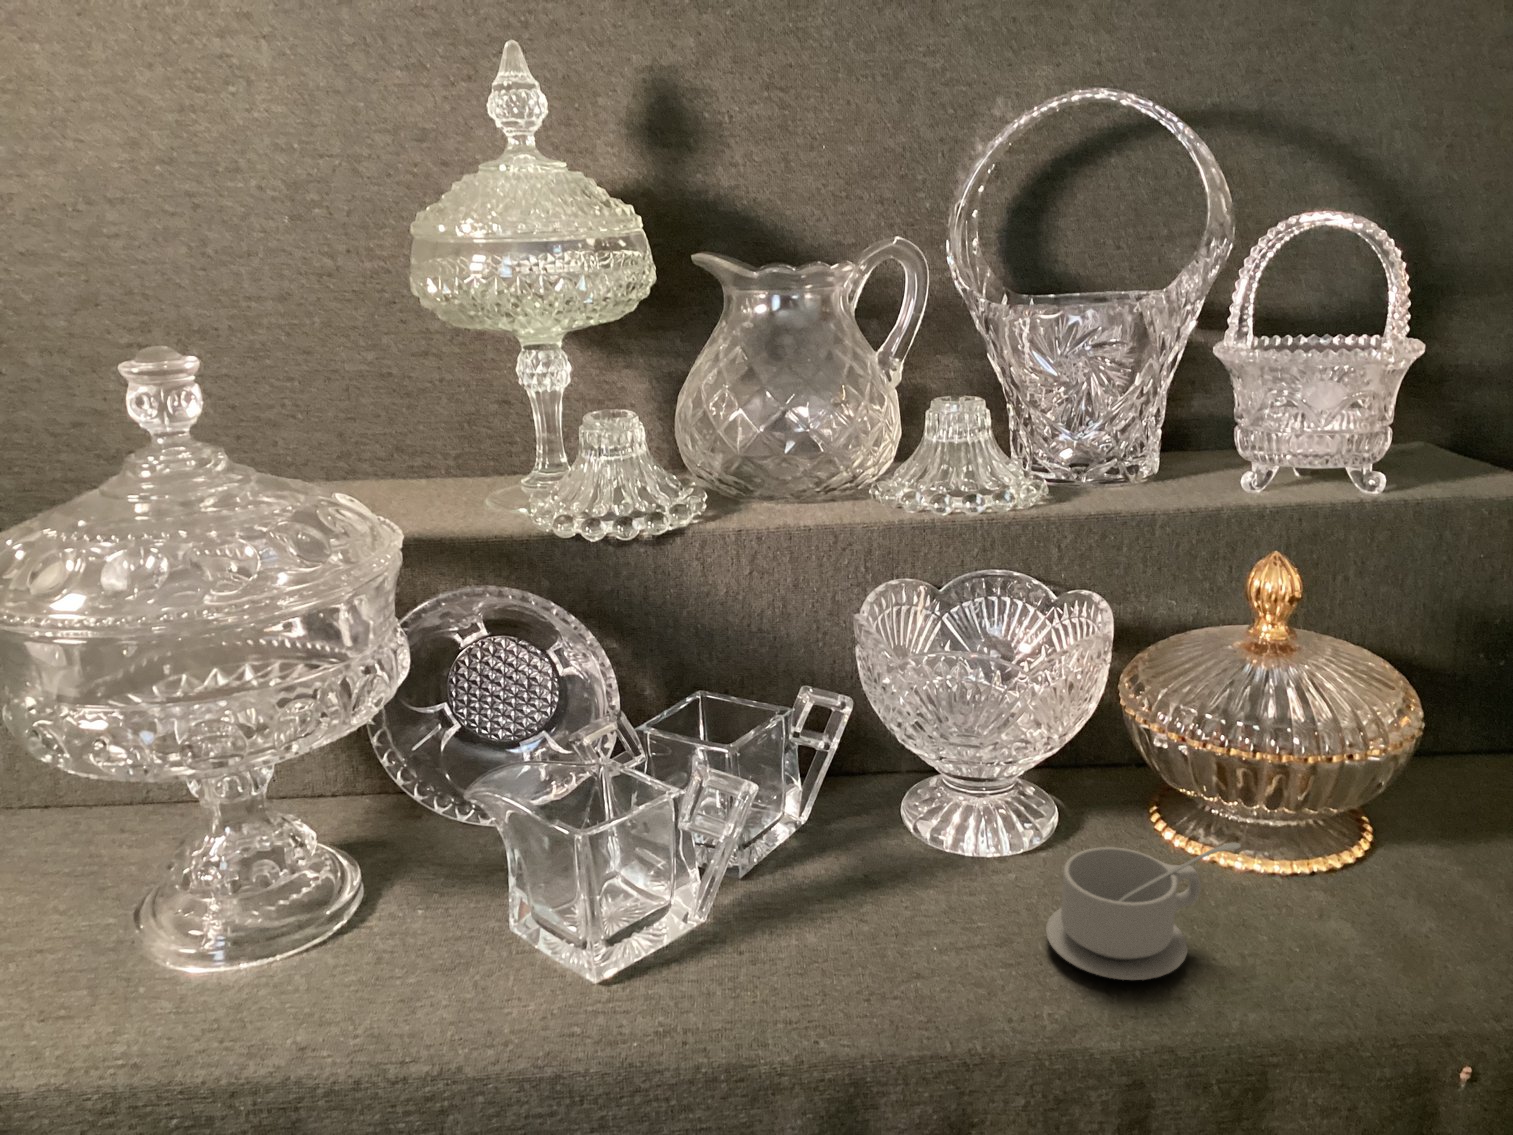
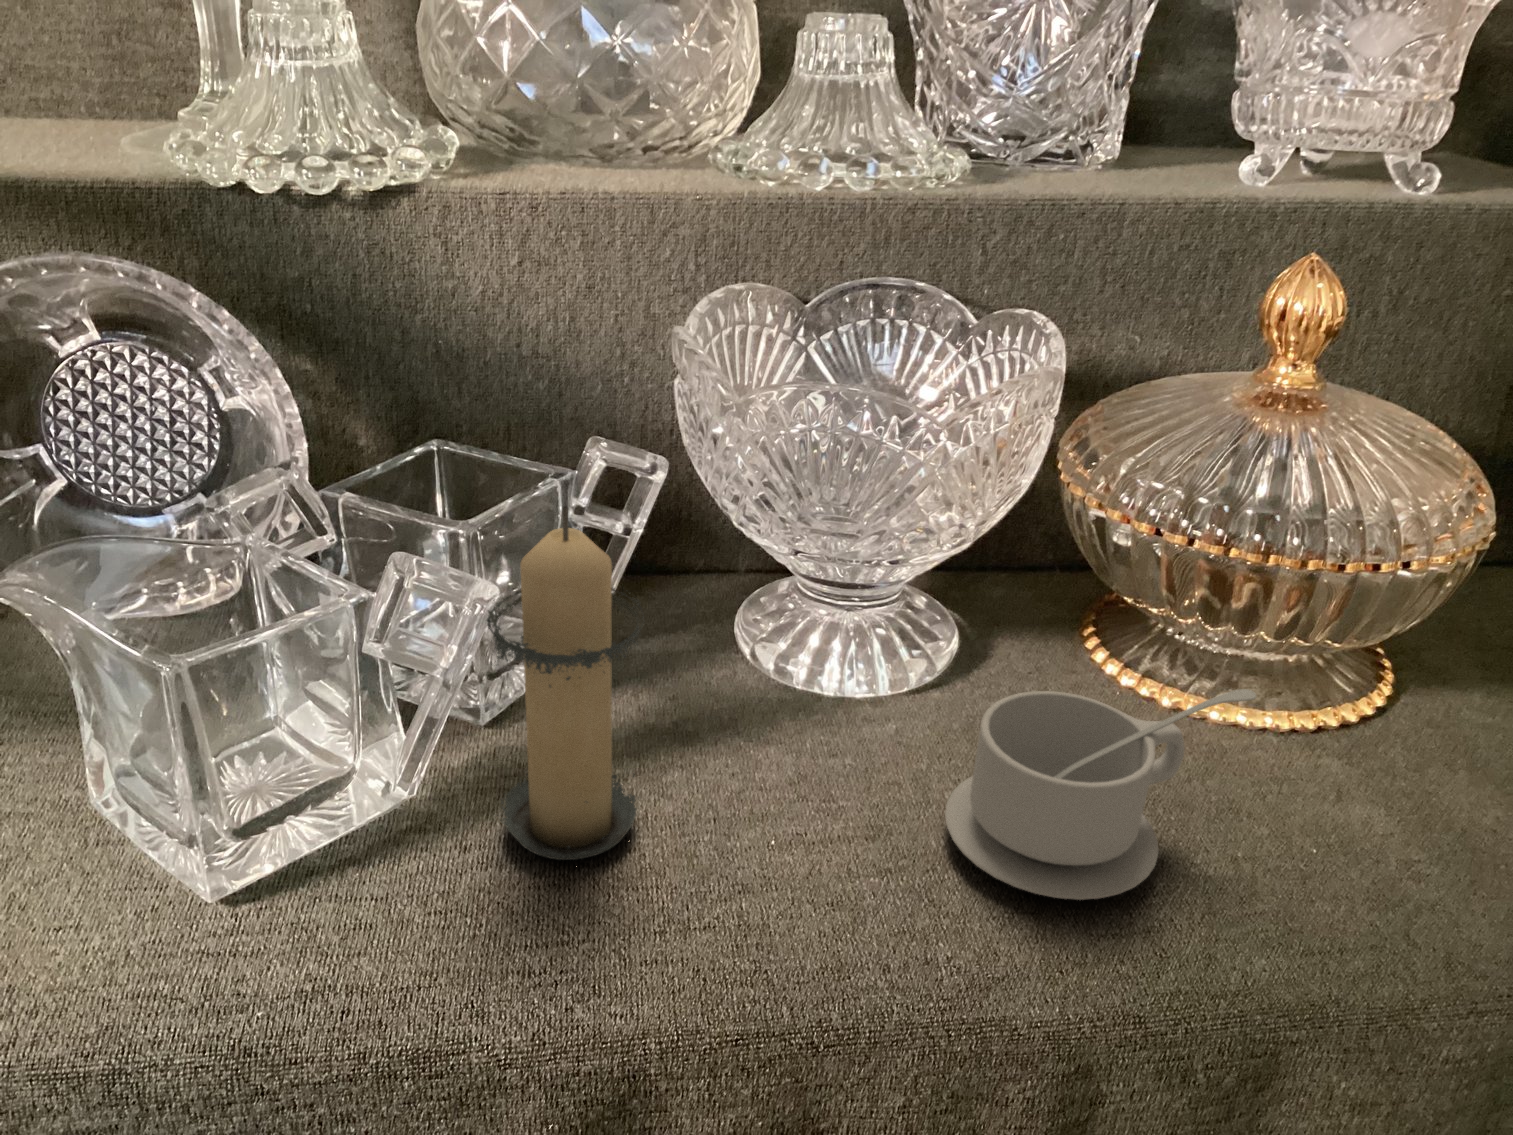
candle: none [750,739,860,963] -> present [487,506,643,860]

